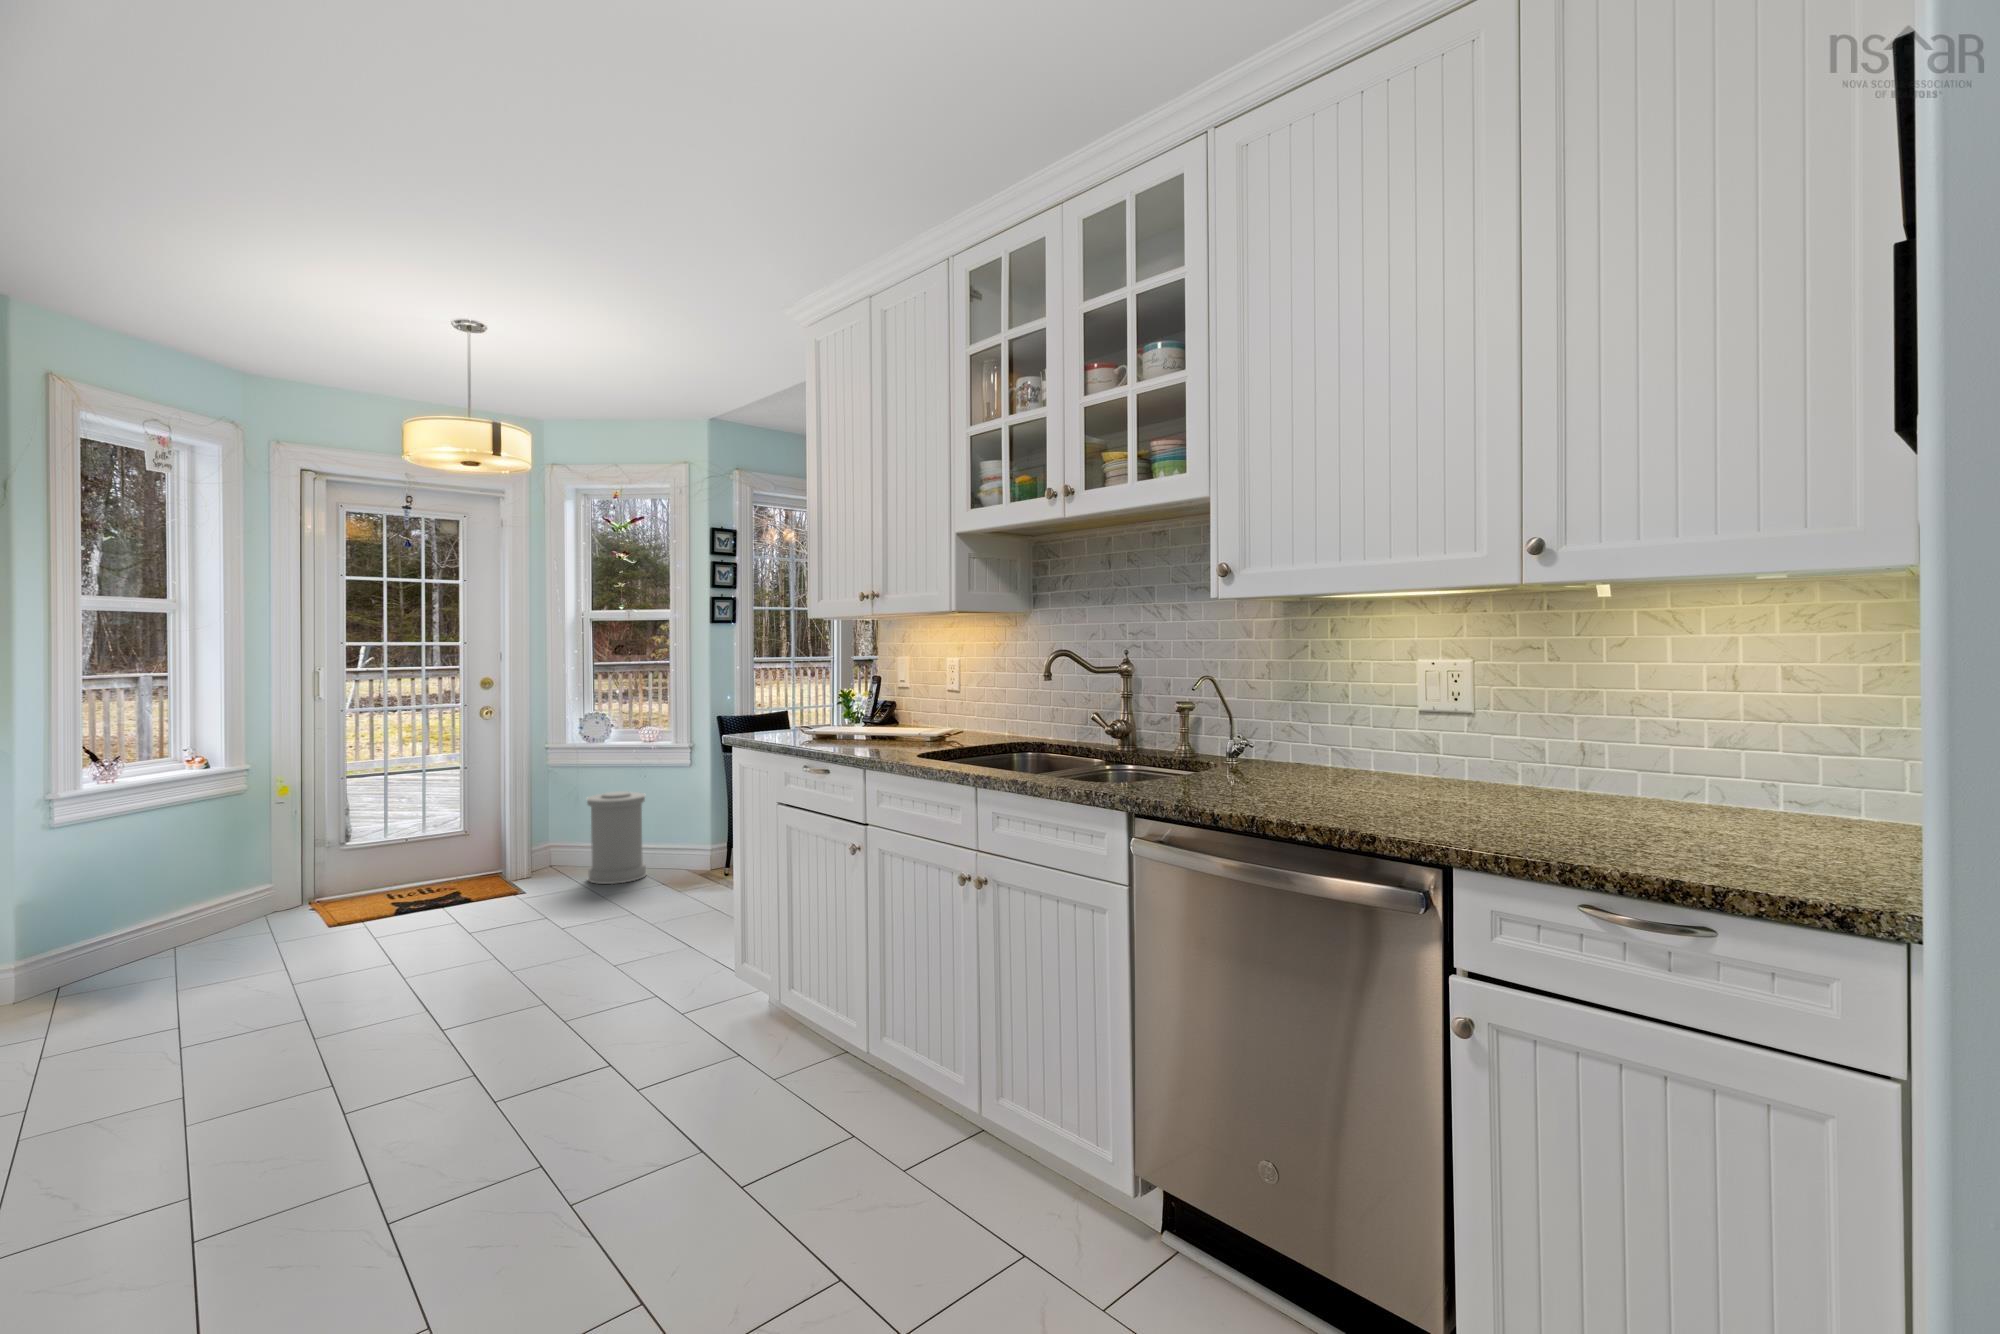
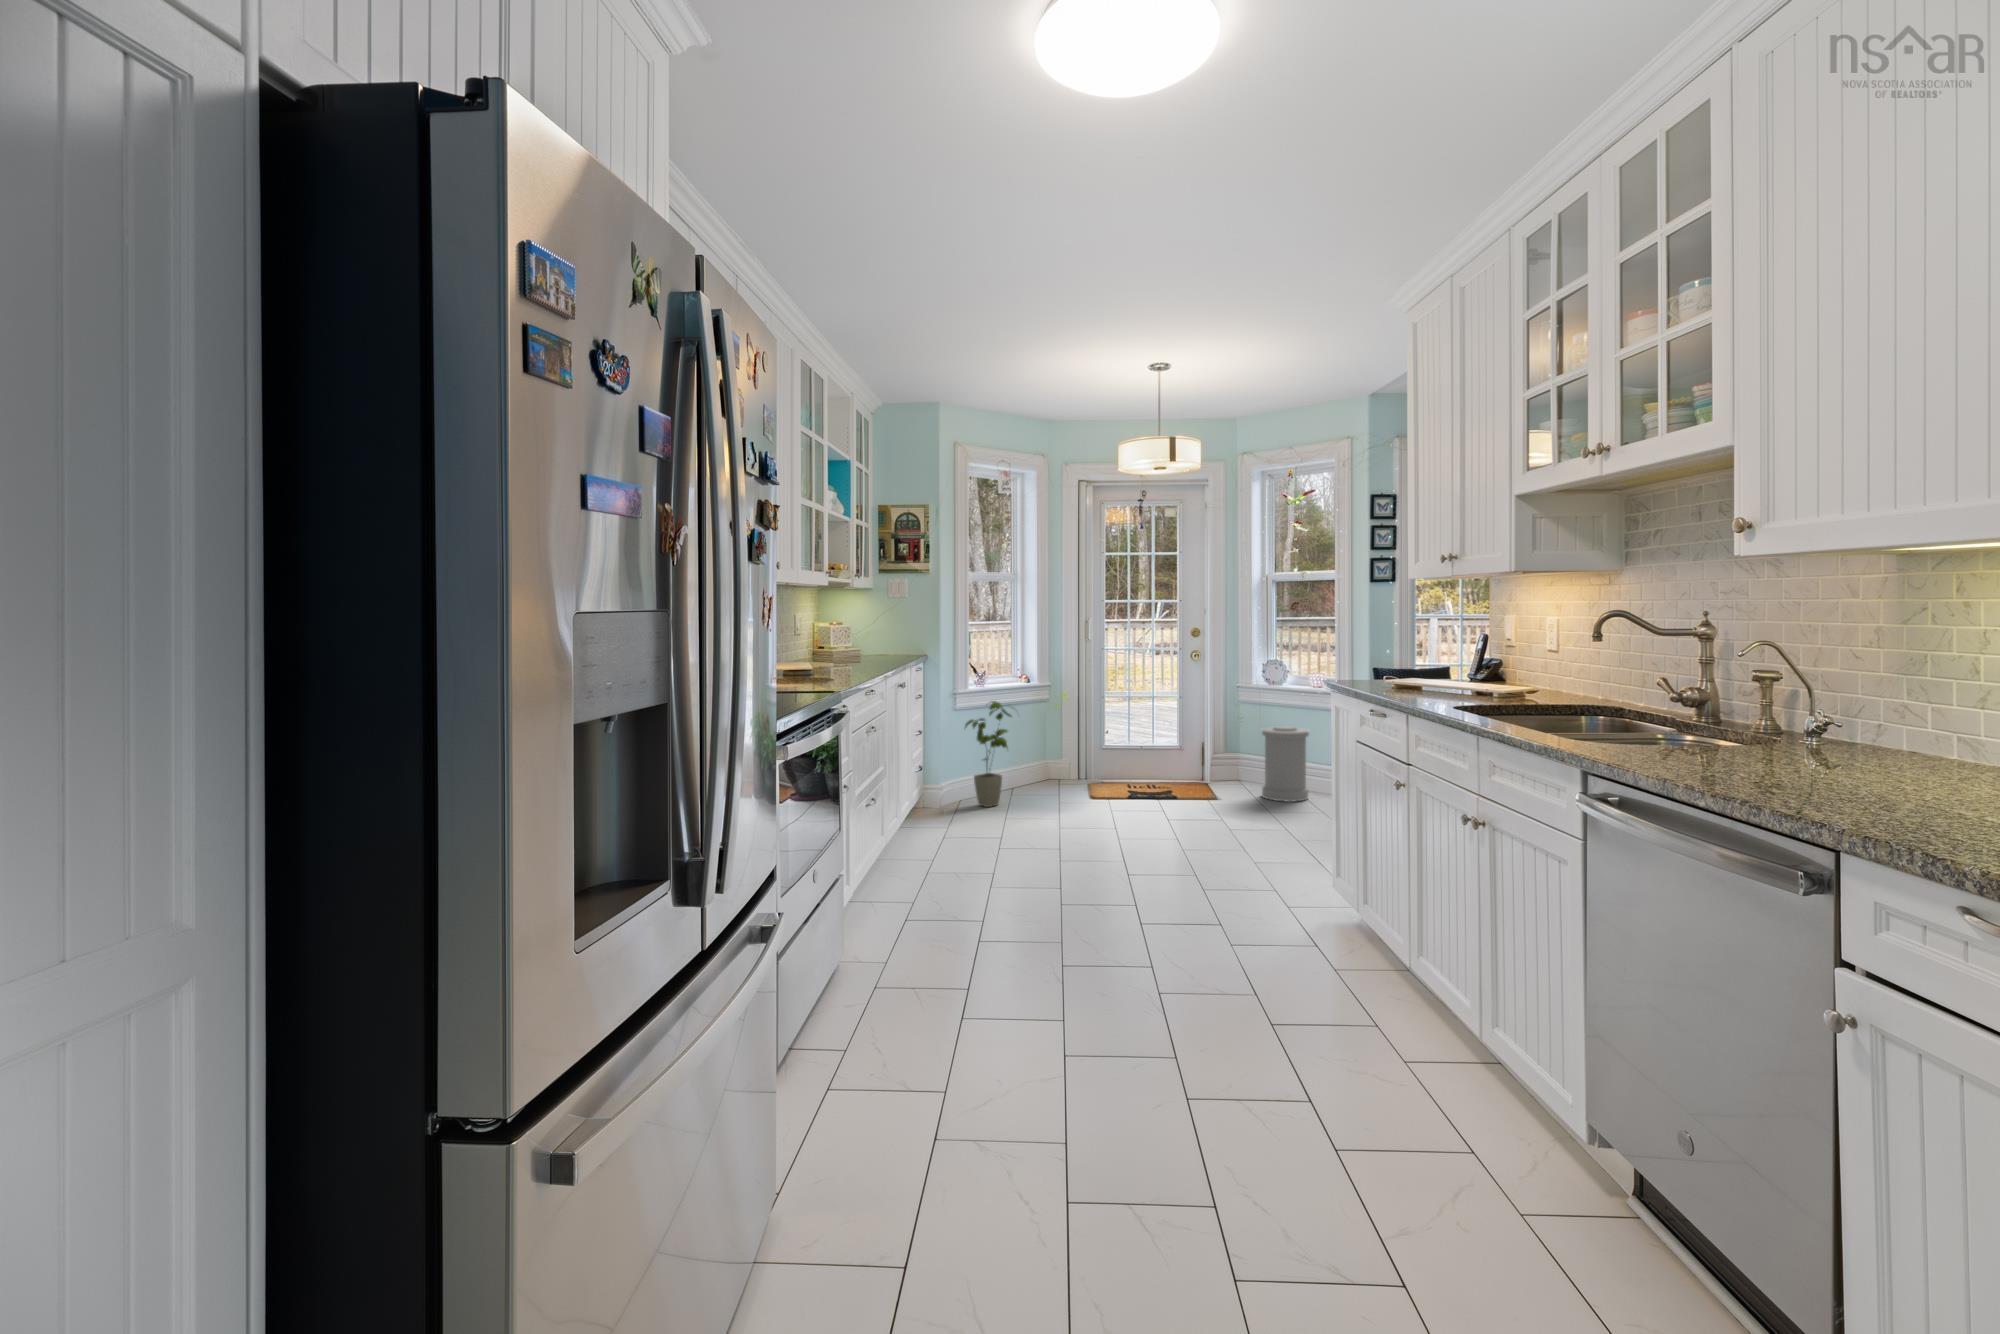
house plant: none [68,799,196,980] -> present [965,701,1011,807]

